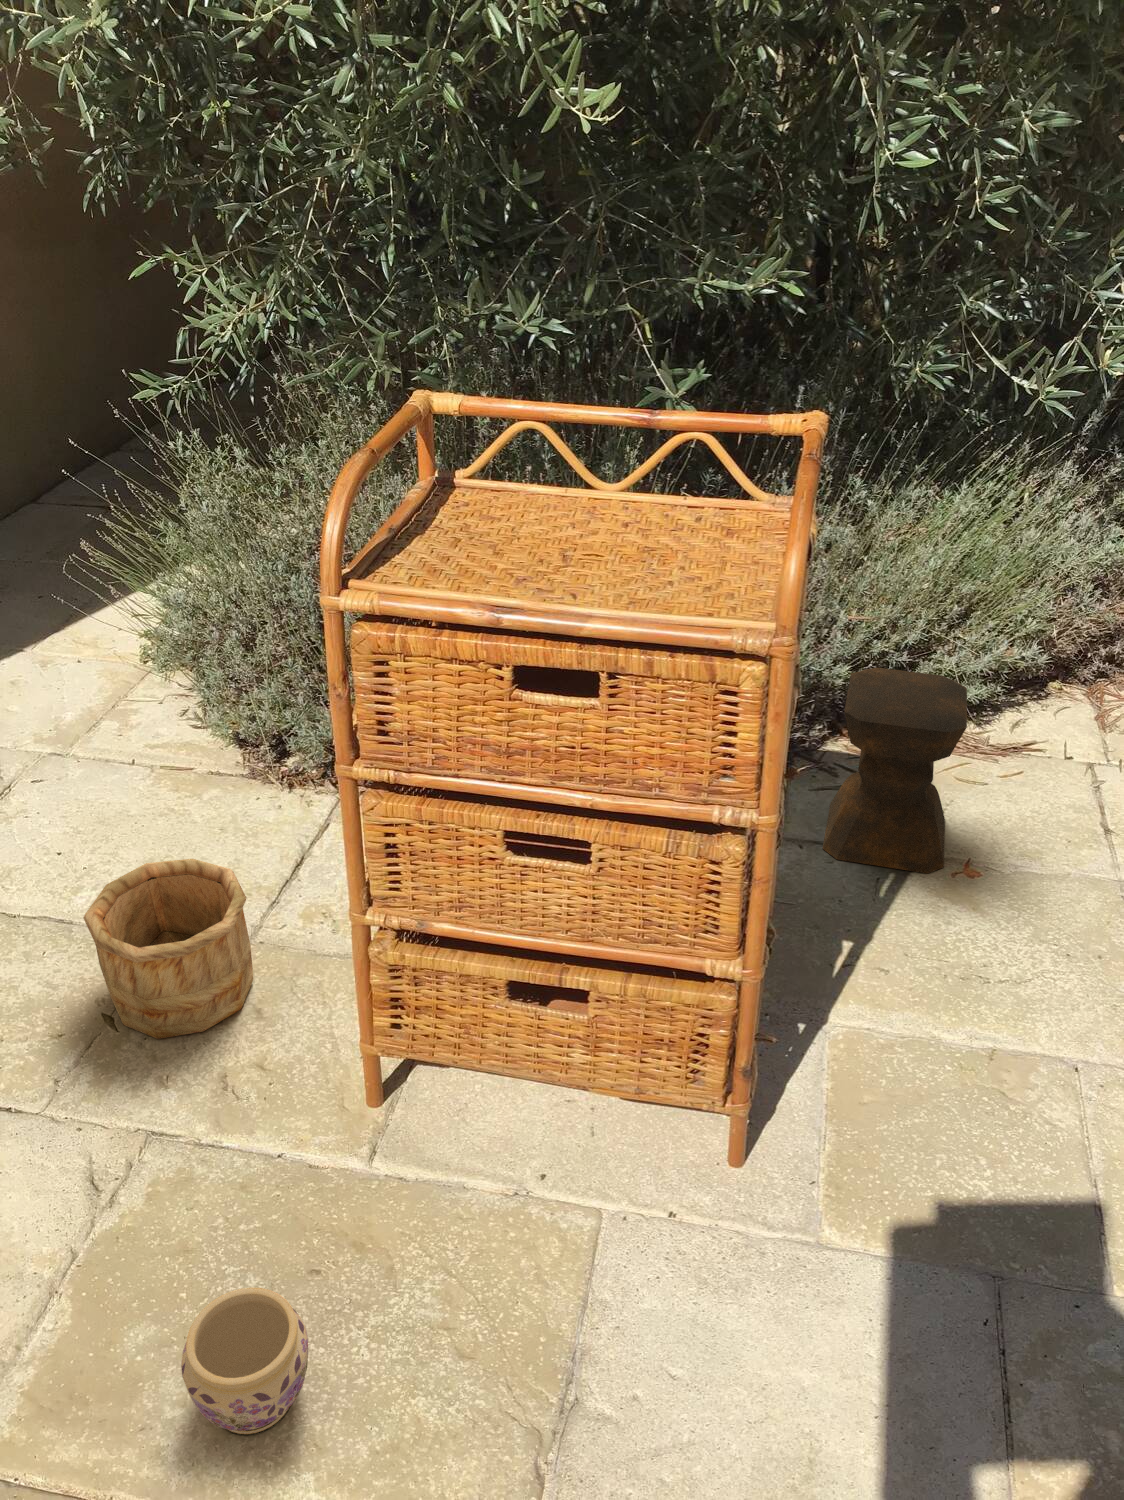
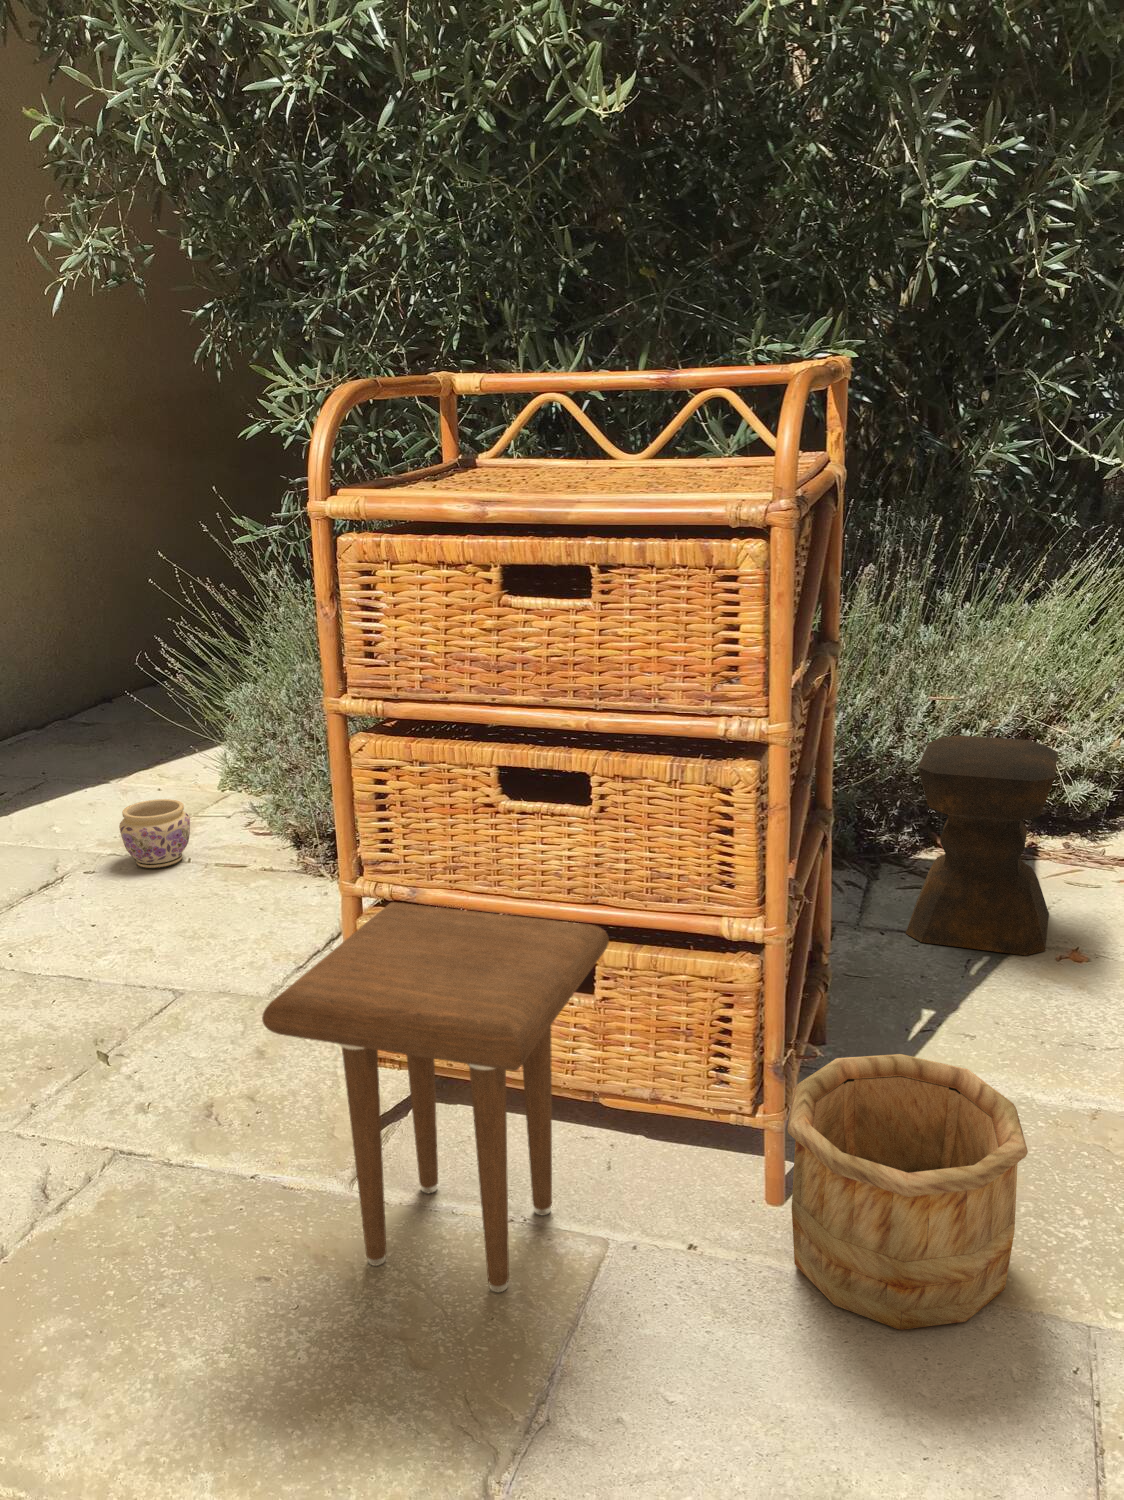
wooden bucket: present [83,859,253,1039] -> present [787,1054,1028,1330]
side table: none [318,941,605,1275] -> present [262,902,609,1292]
planter: present [181,1287,308,1436] -> present [119,799,190,869]

